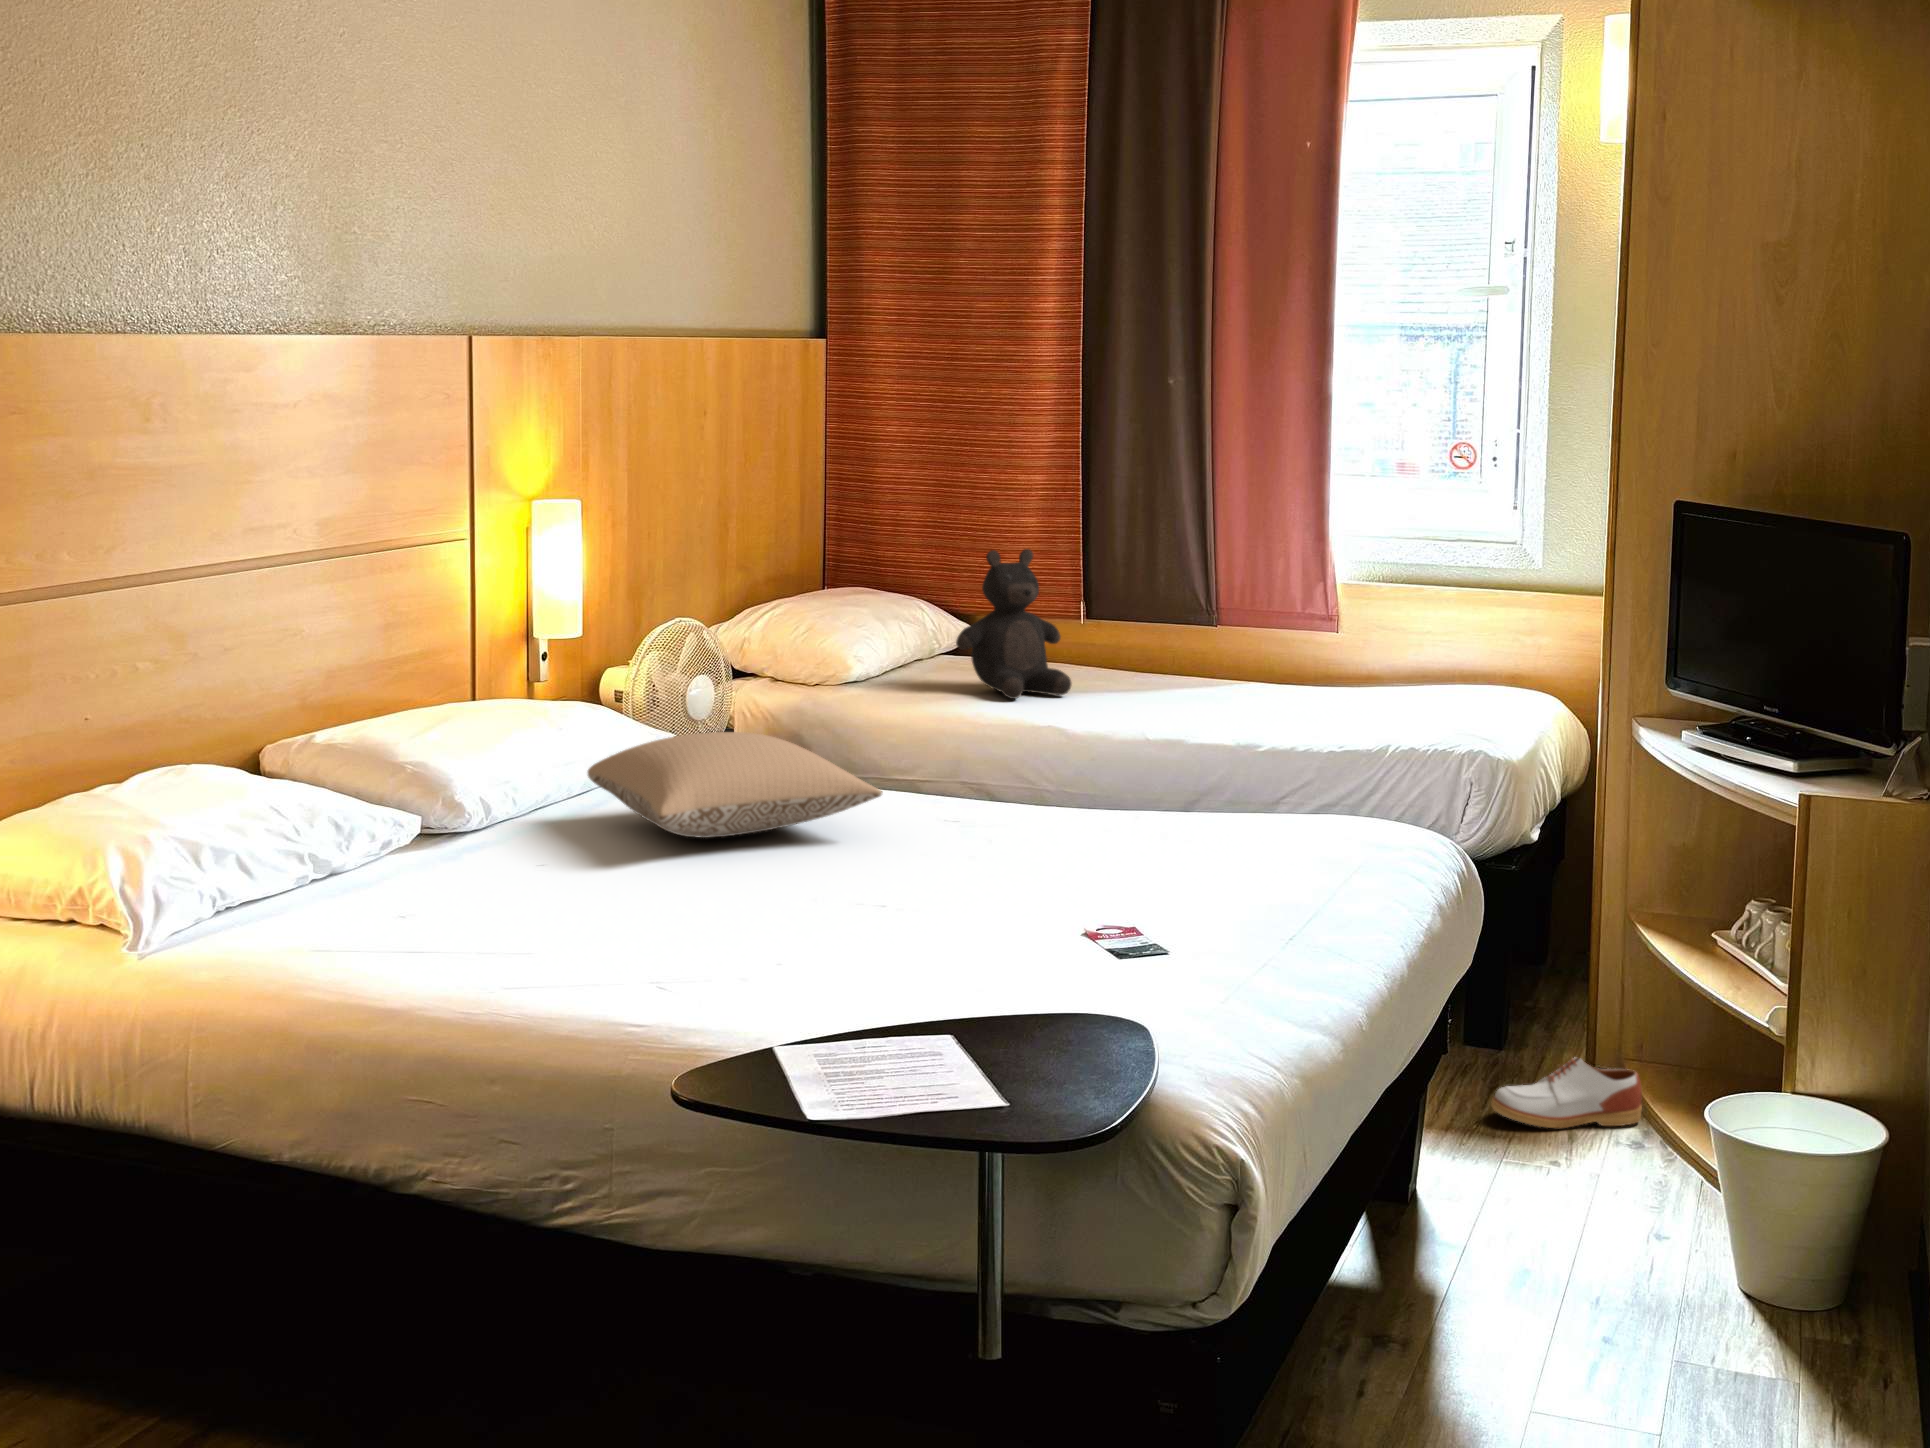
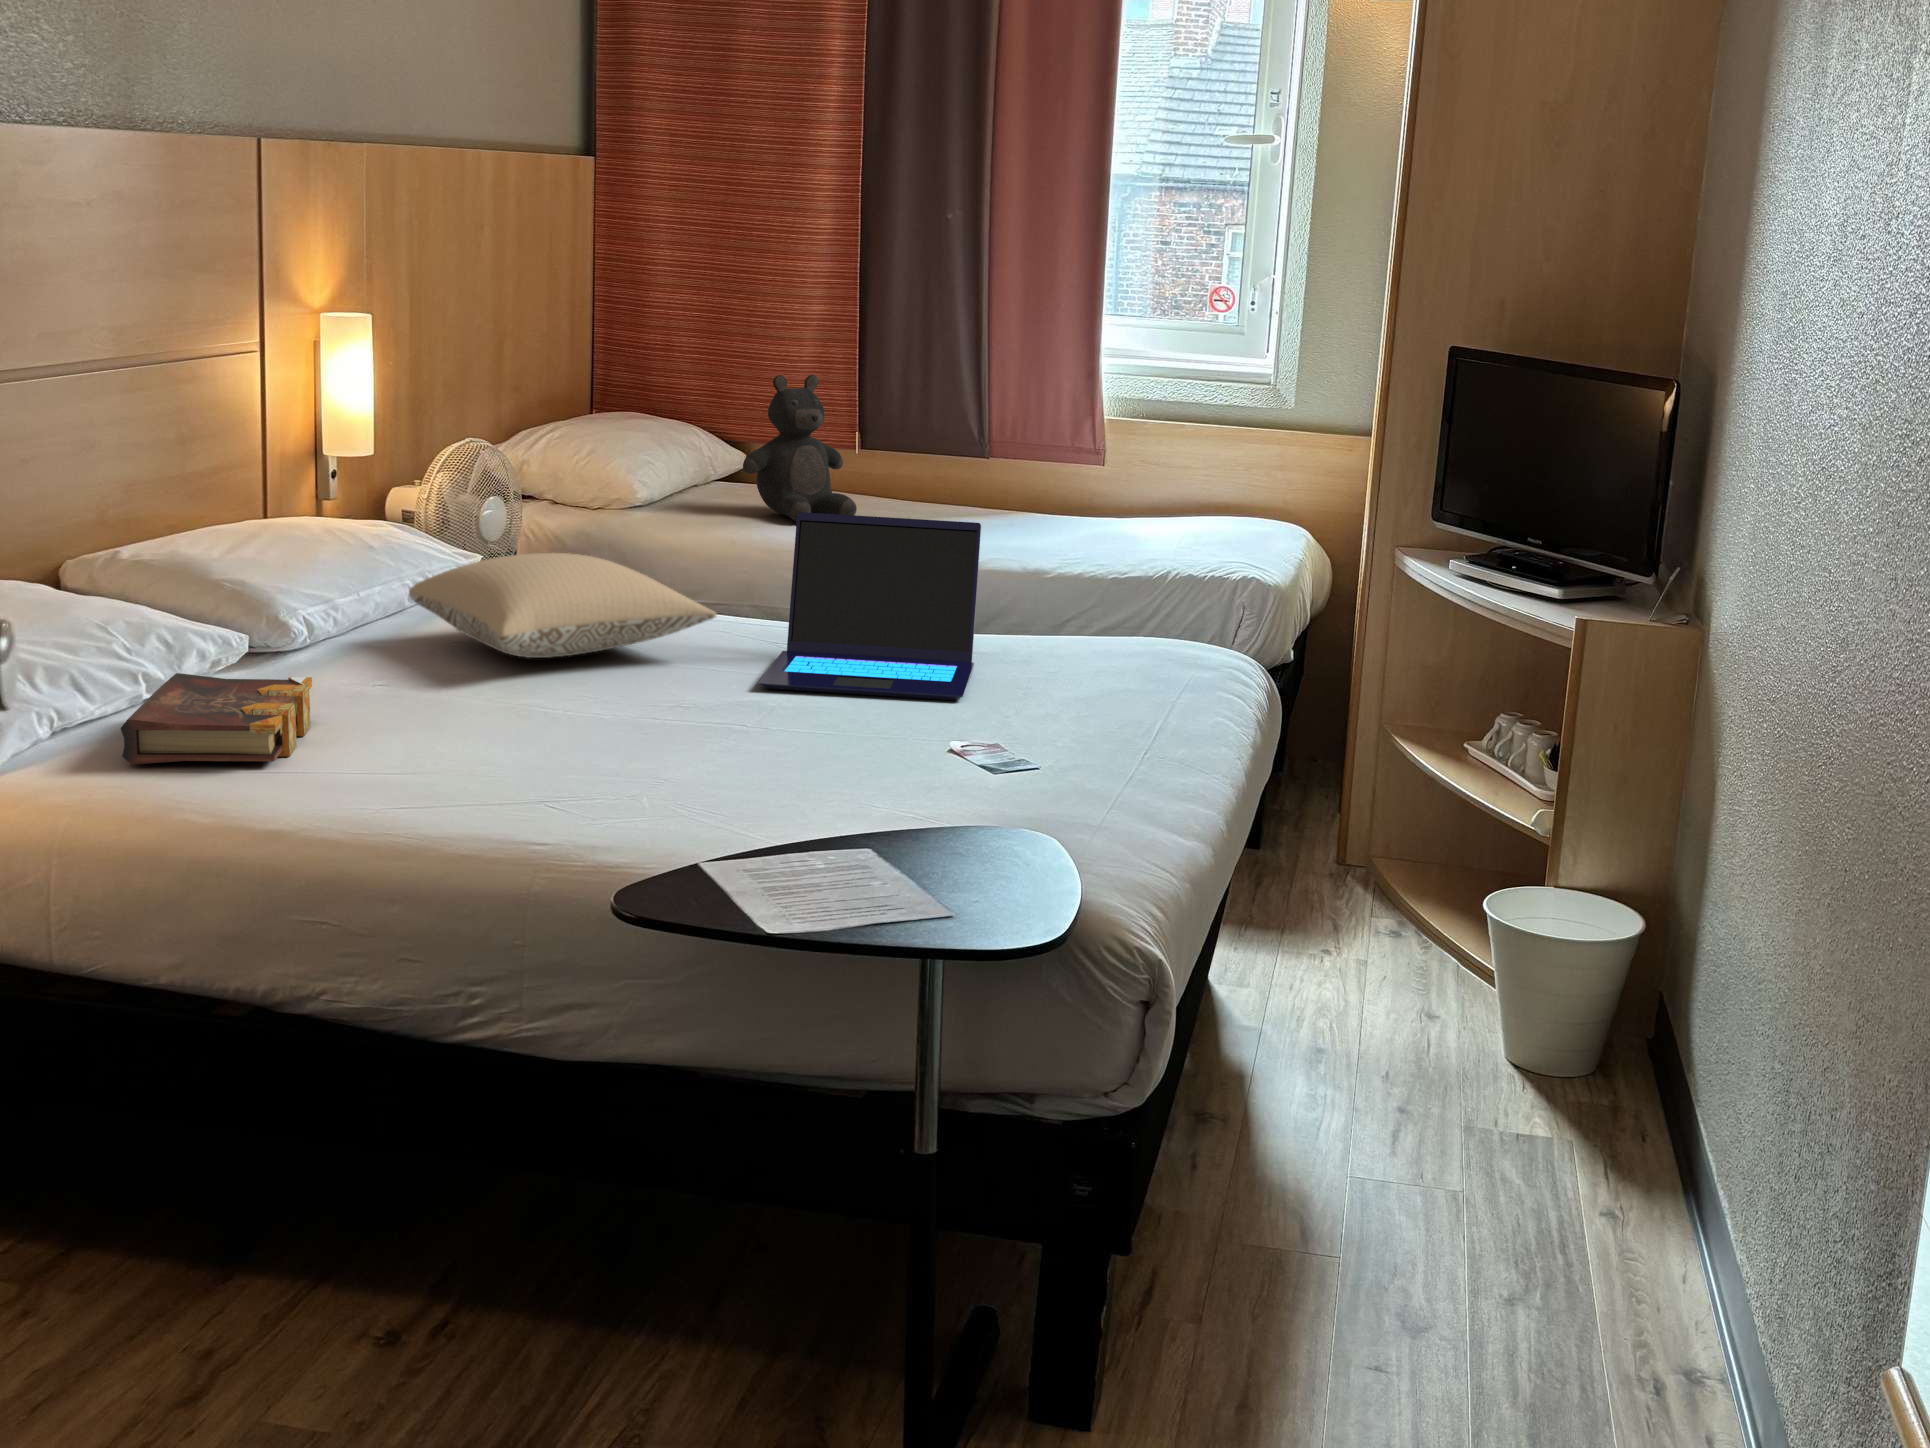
laptop: none [914,688,1155,881] -> present [758,512,981,700]
book: none [270,852,466,942] -> present [121,673,312,765]
shoe: present [1491,1057,1642,1128] -> none [1272,859,1404,924]

